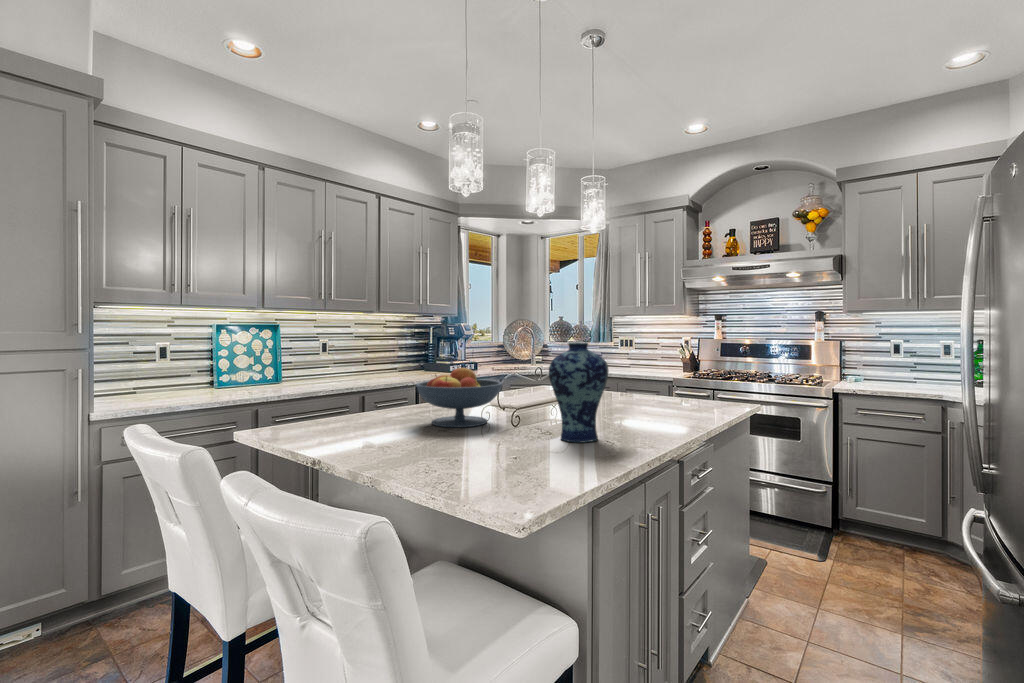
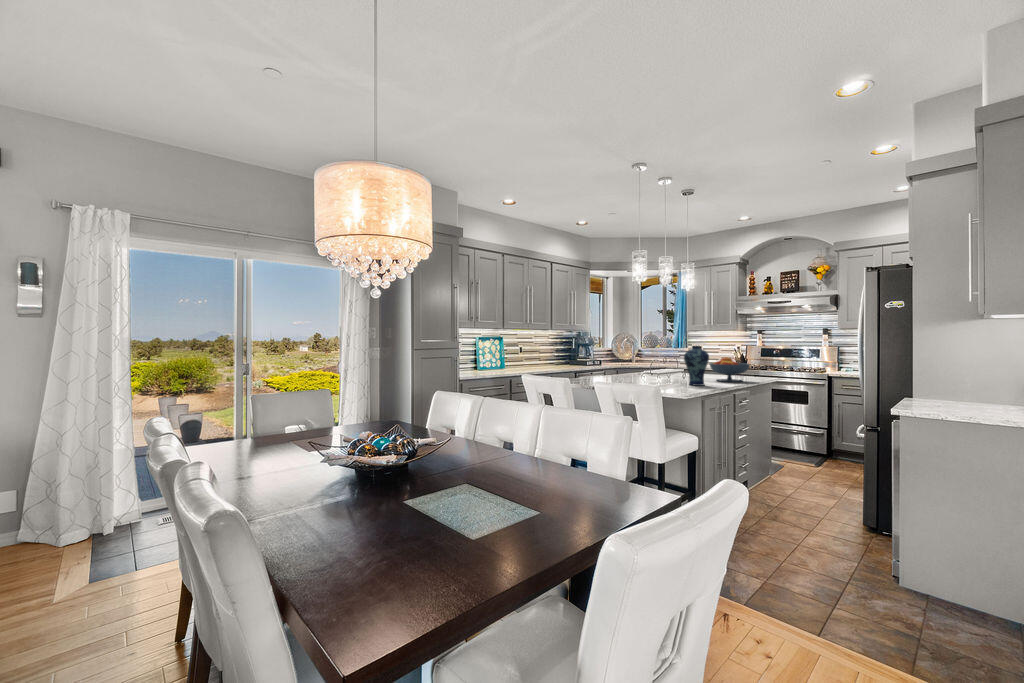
fruit bowl: present [416,368,502,427] -> present [709,357,750,382]

